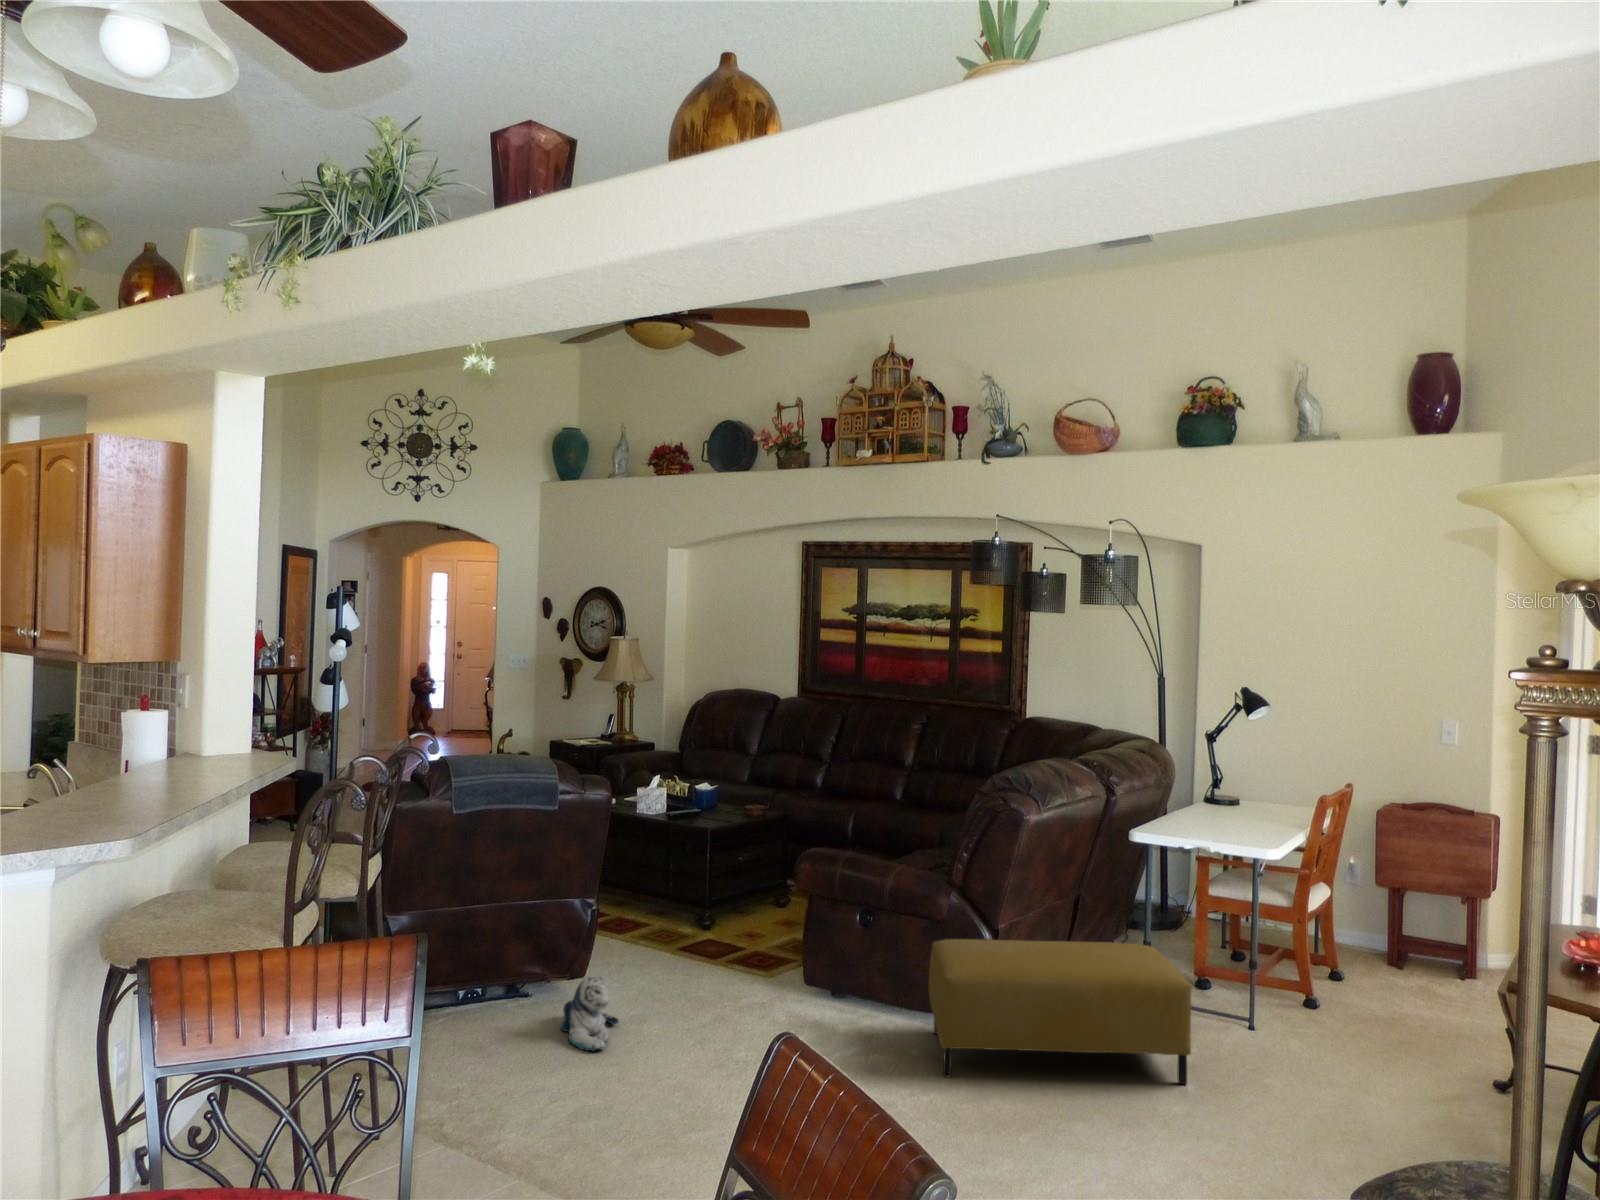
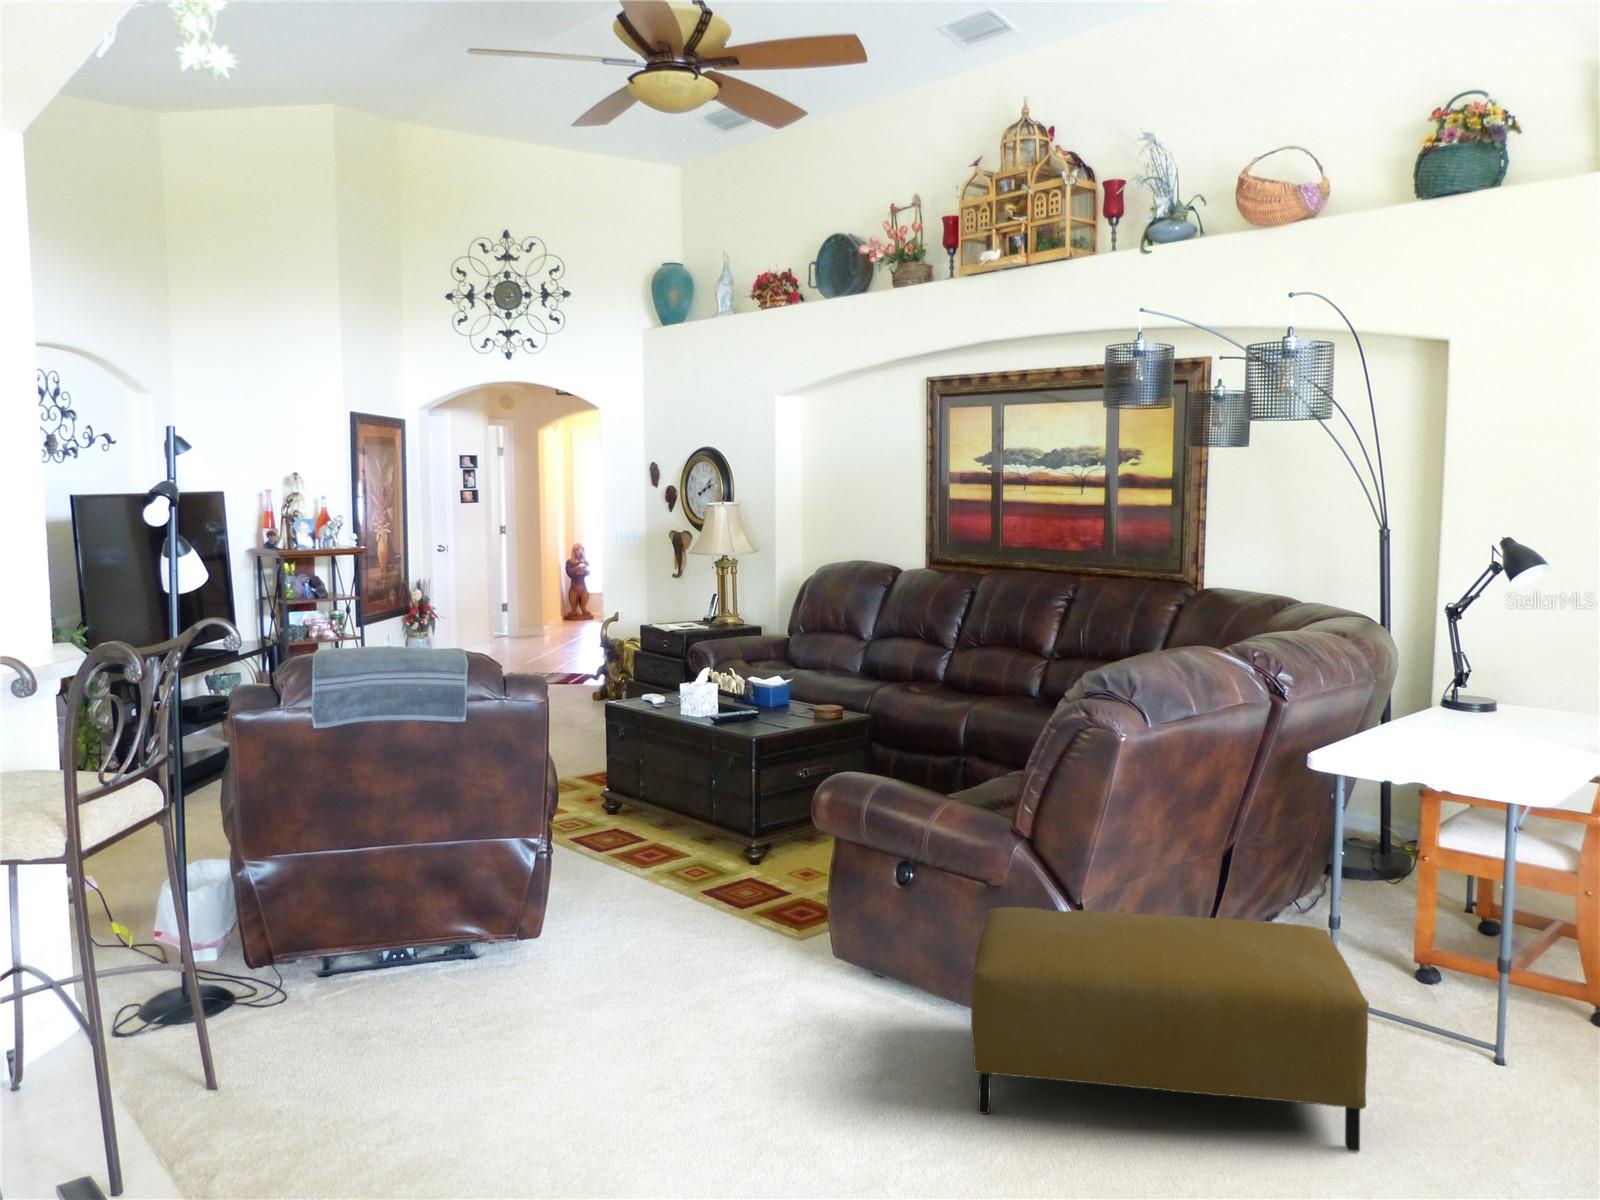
plush toy: present [560,977,619,1051] -> none [494,940,572,1042]

